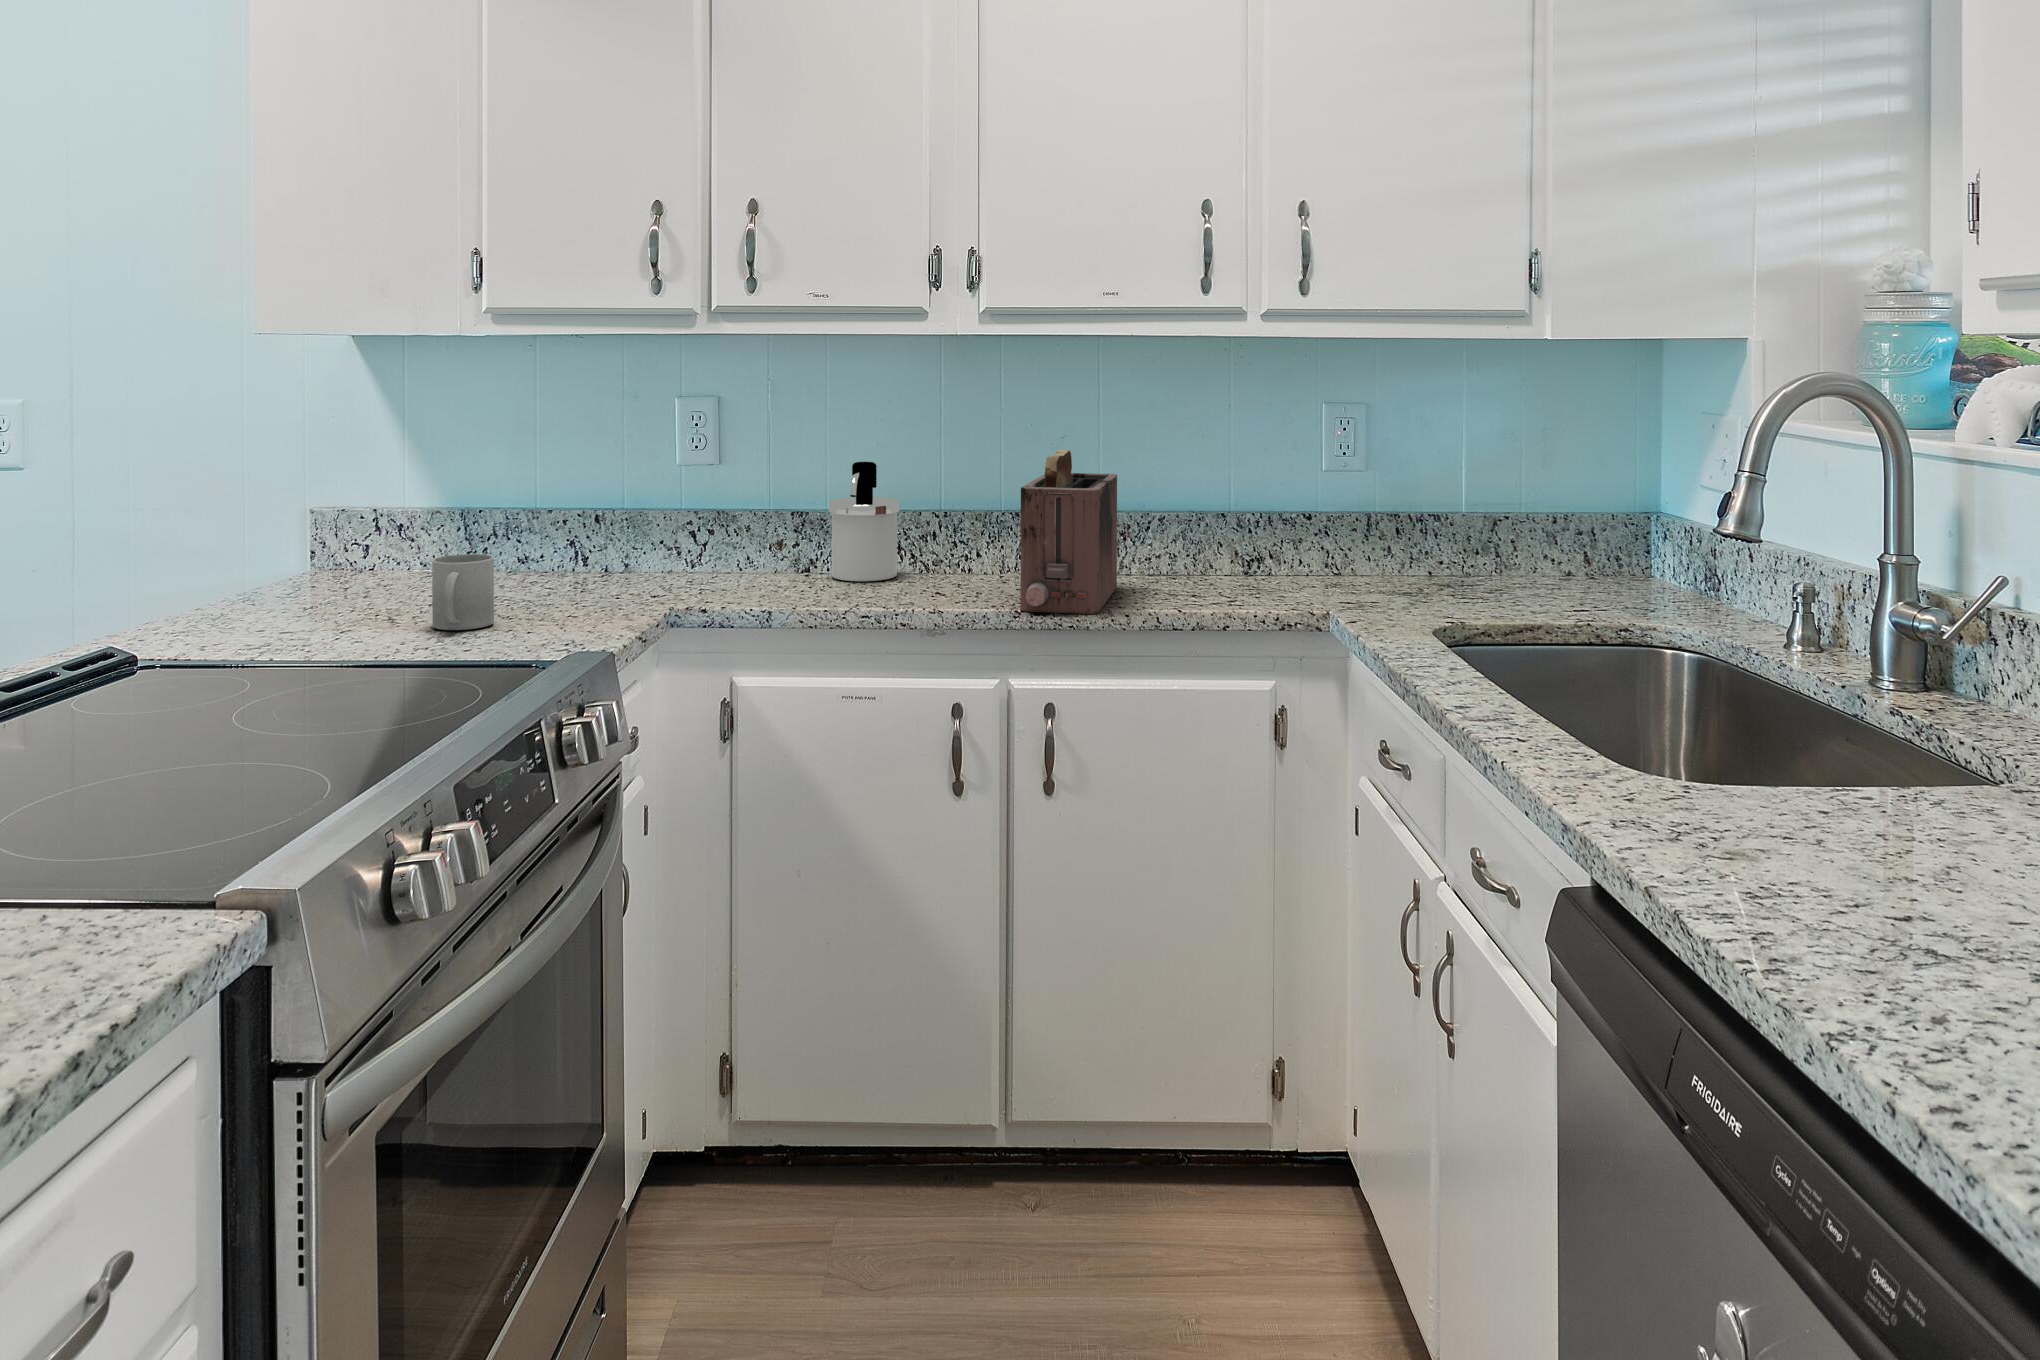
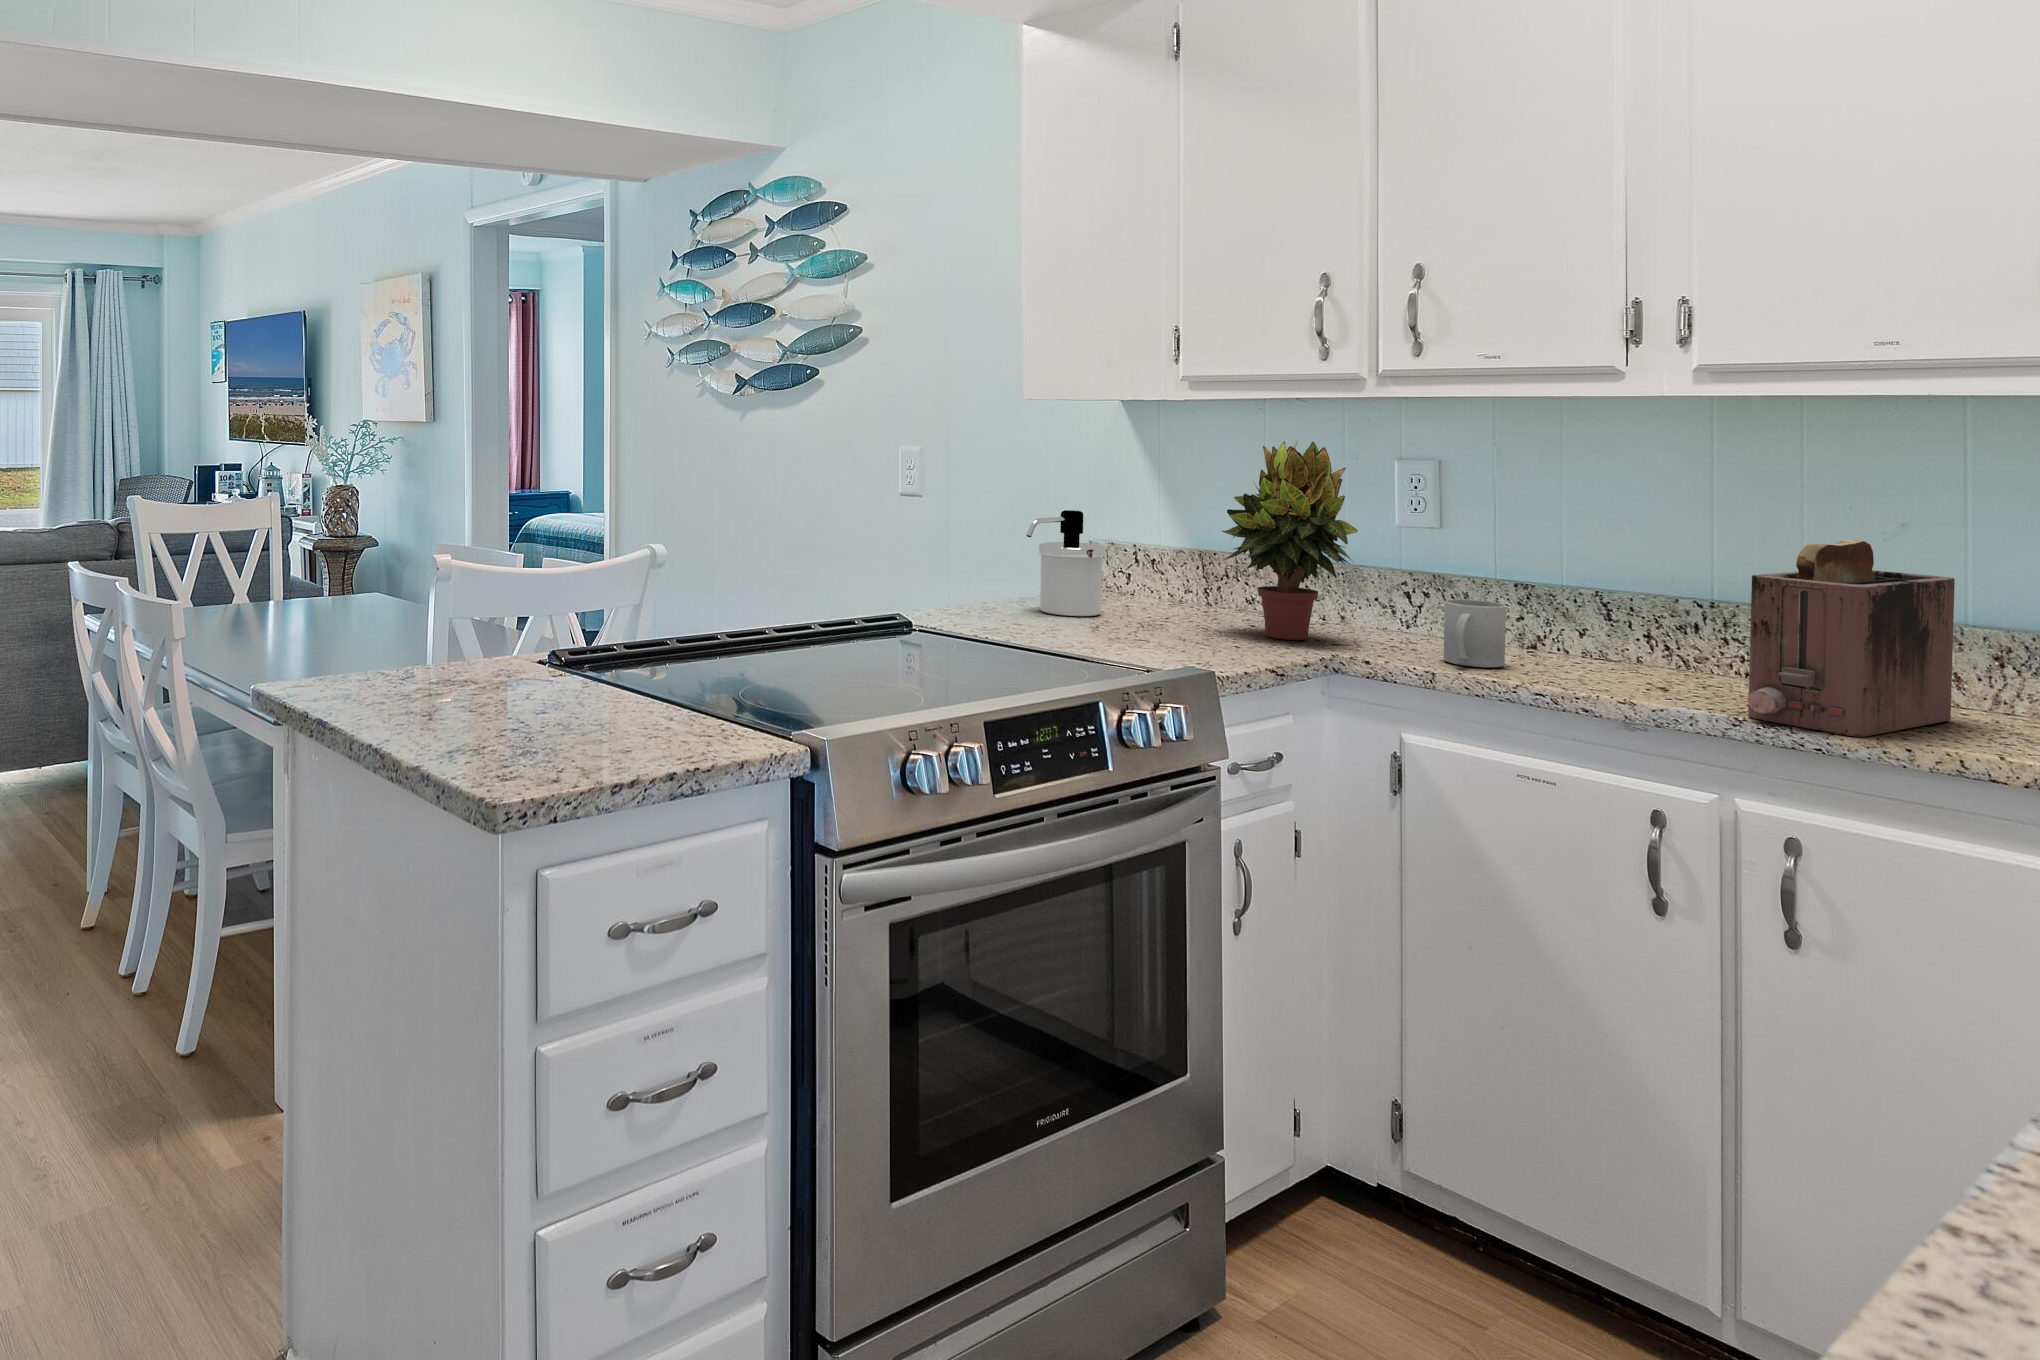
potted plant: none [529,380,671,602] -> present [1222,441,1358,640]
soap dispenser: present [829,462,899,581] -> present [1026,510,1104,616]
mug: present [432,554,494,630] -> present [1443,599,1506,667]

